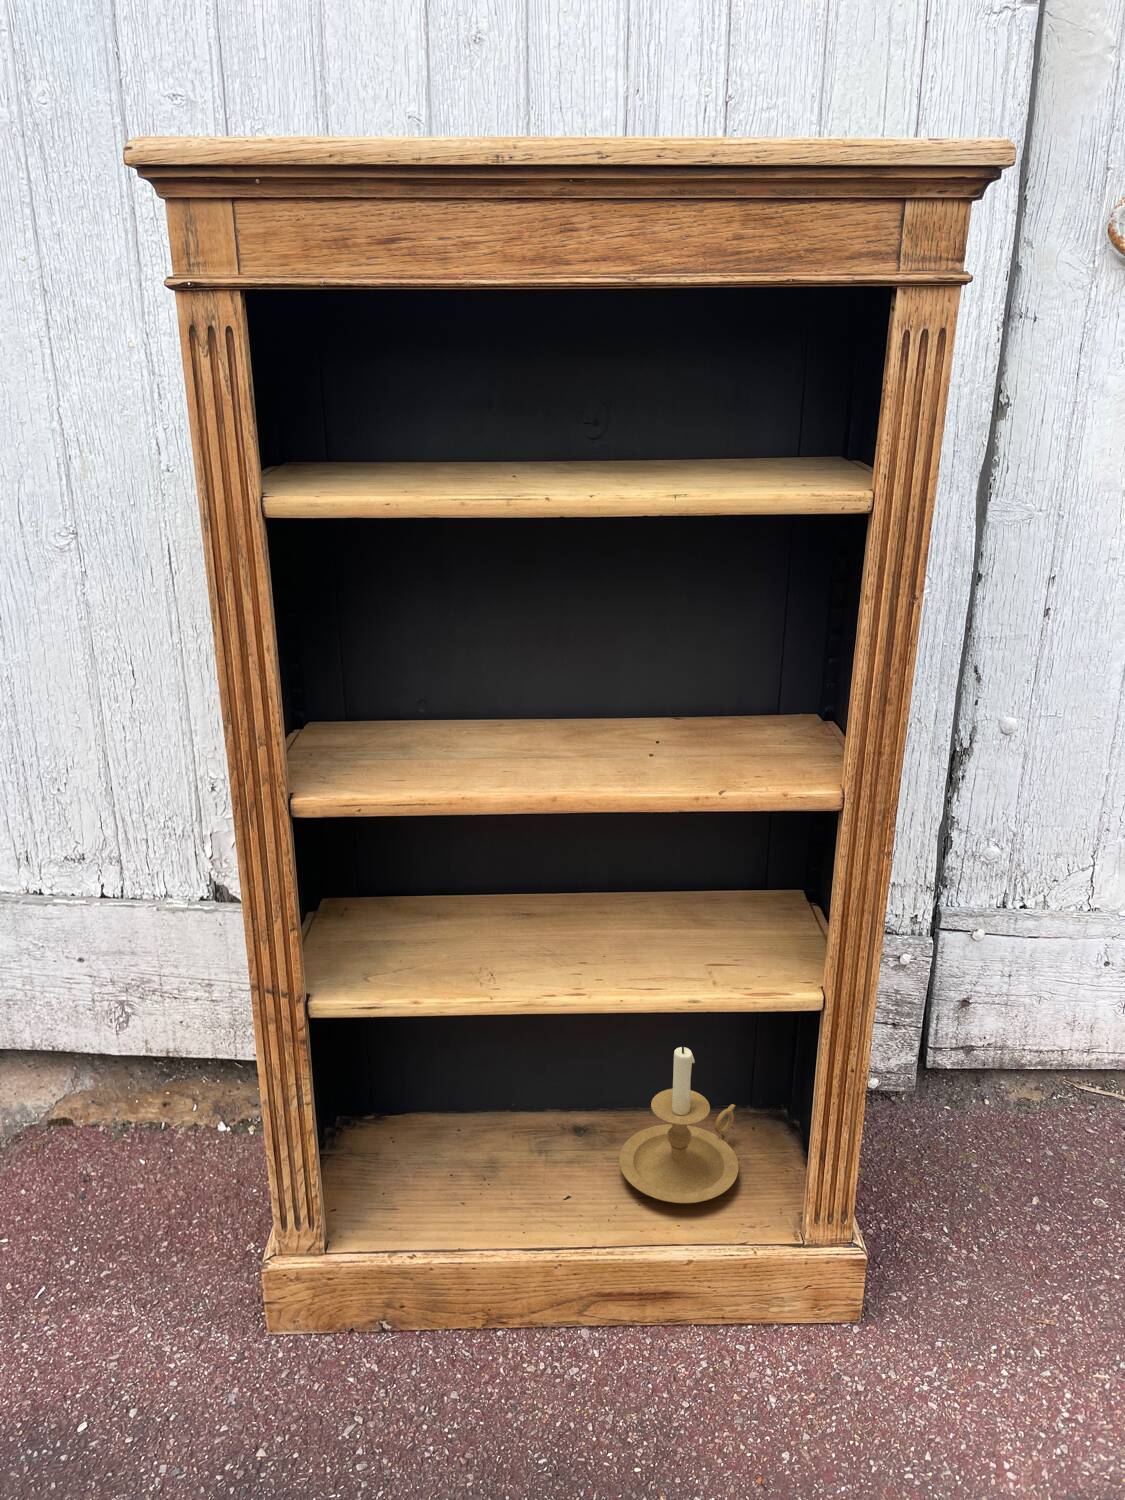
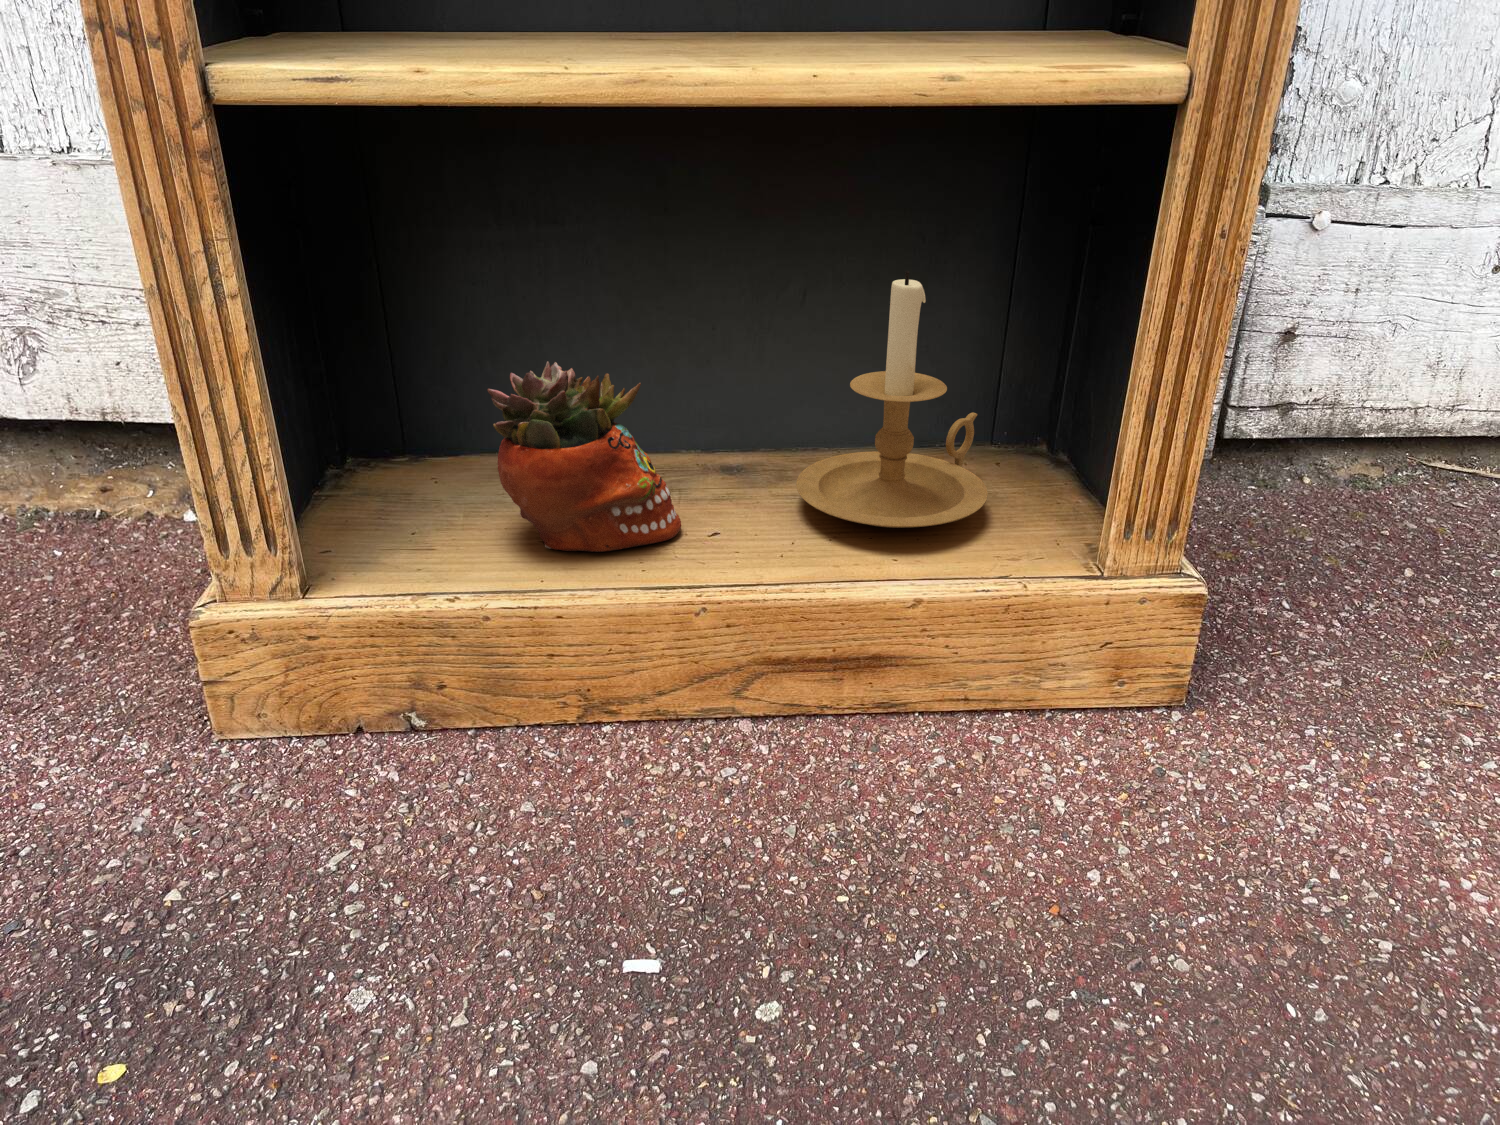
succulent planter: none [435,1093,548,1214] -> present [488,362,681,552]

